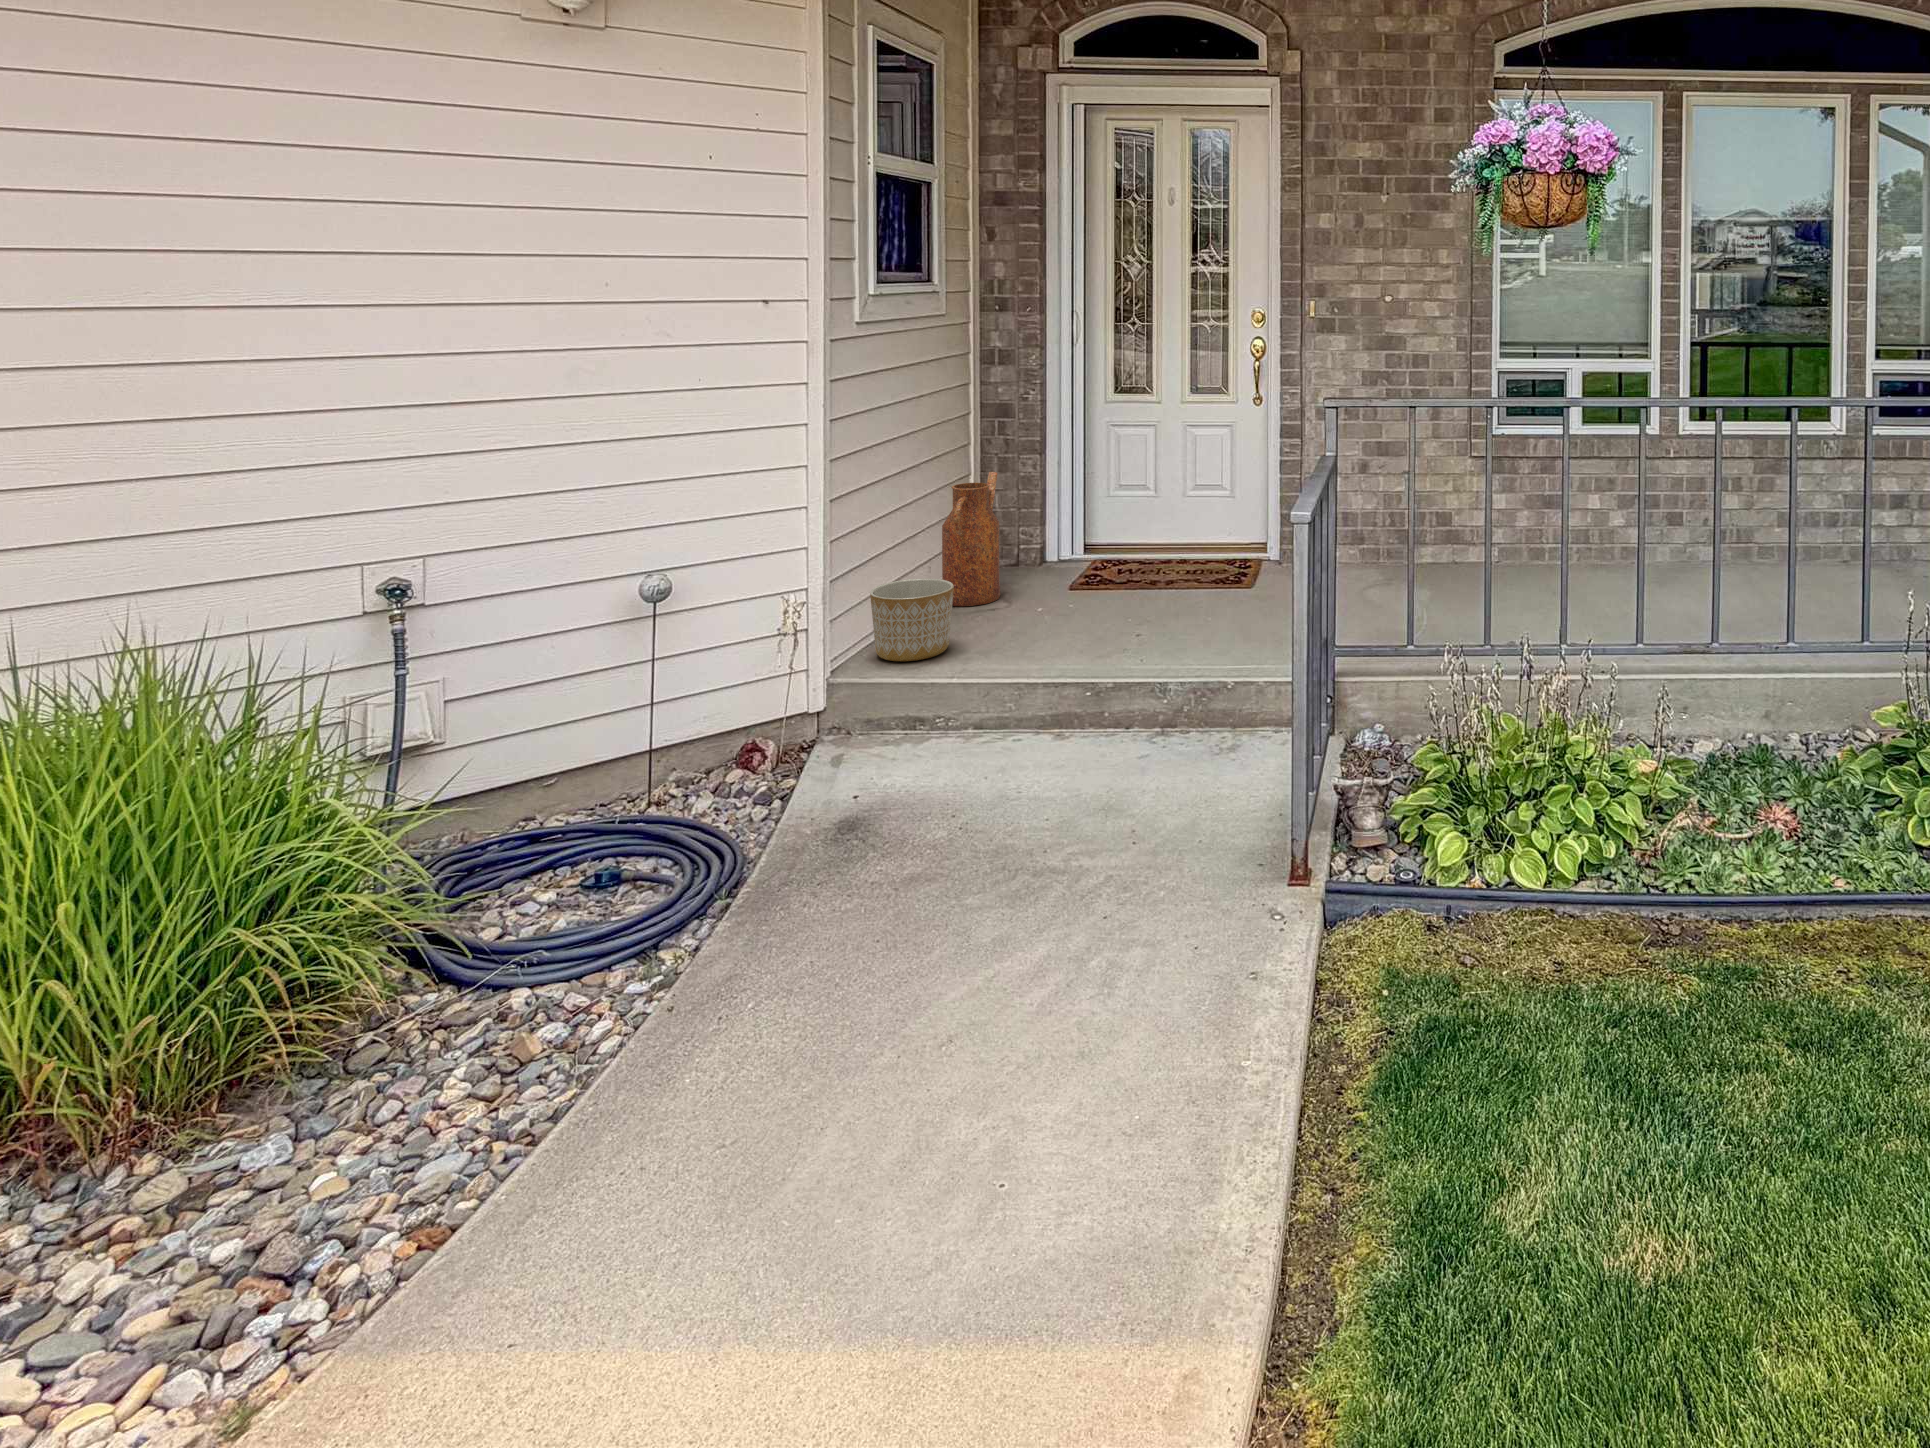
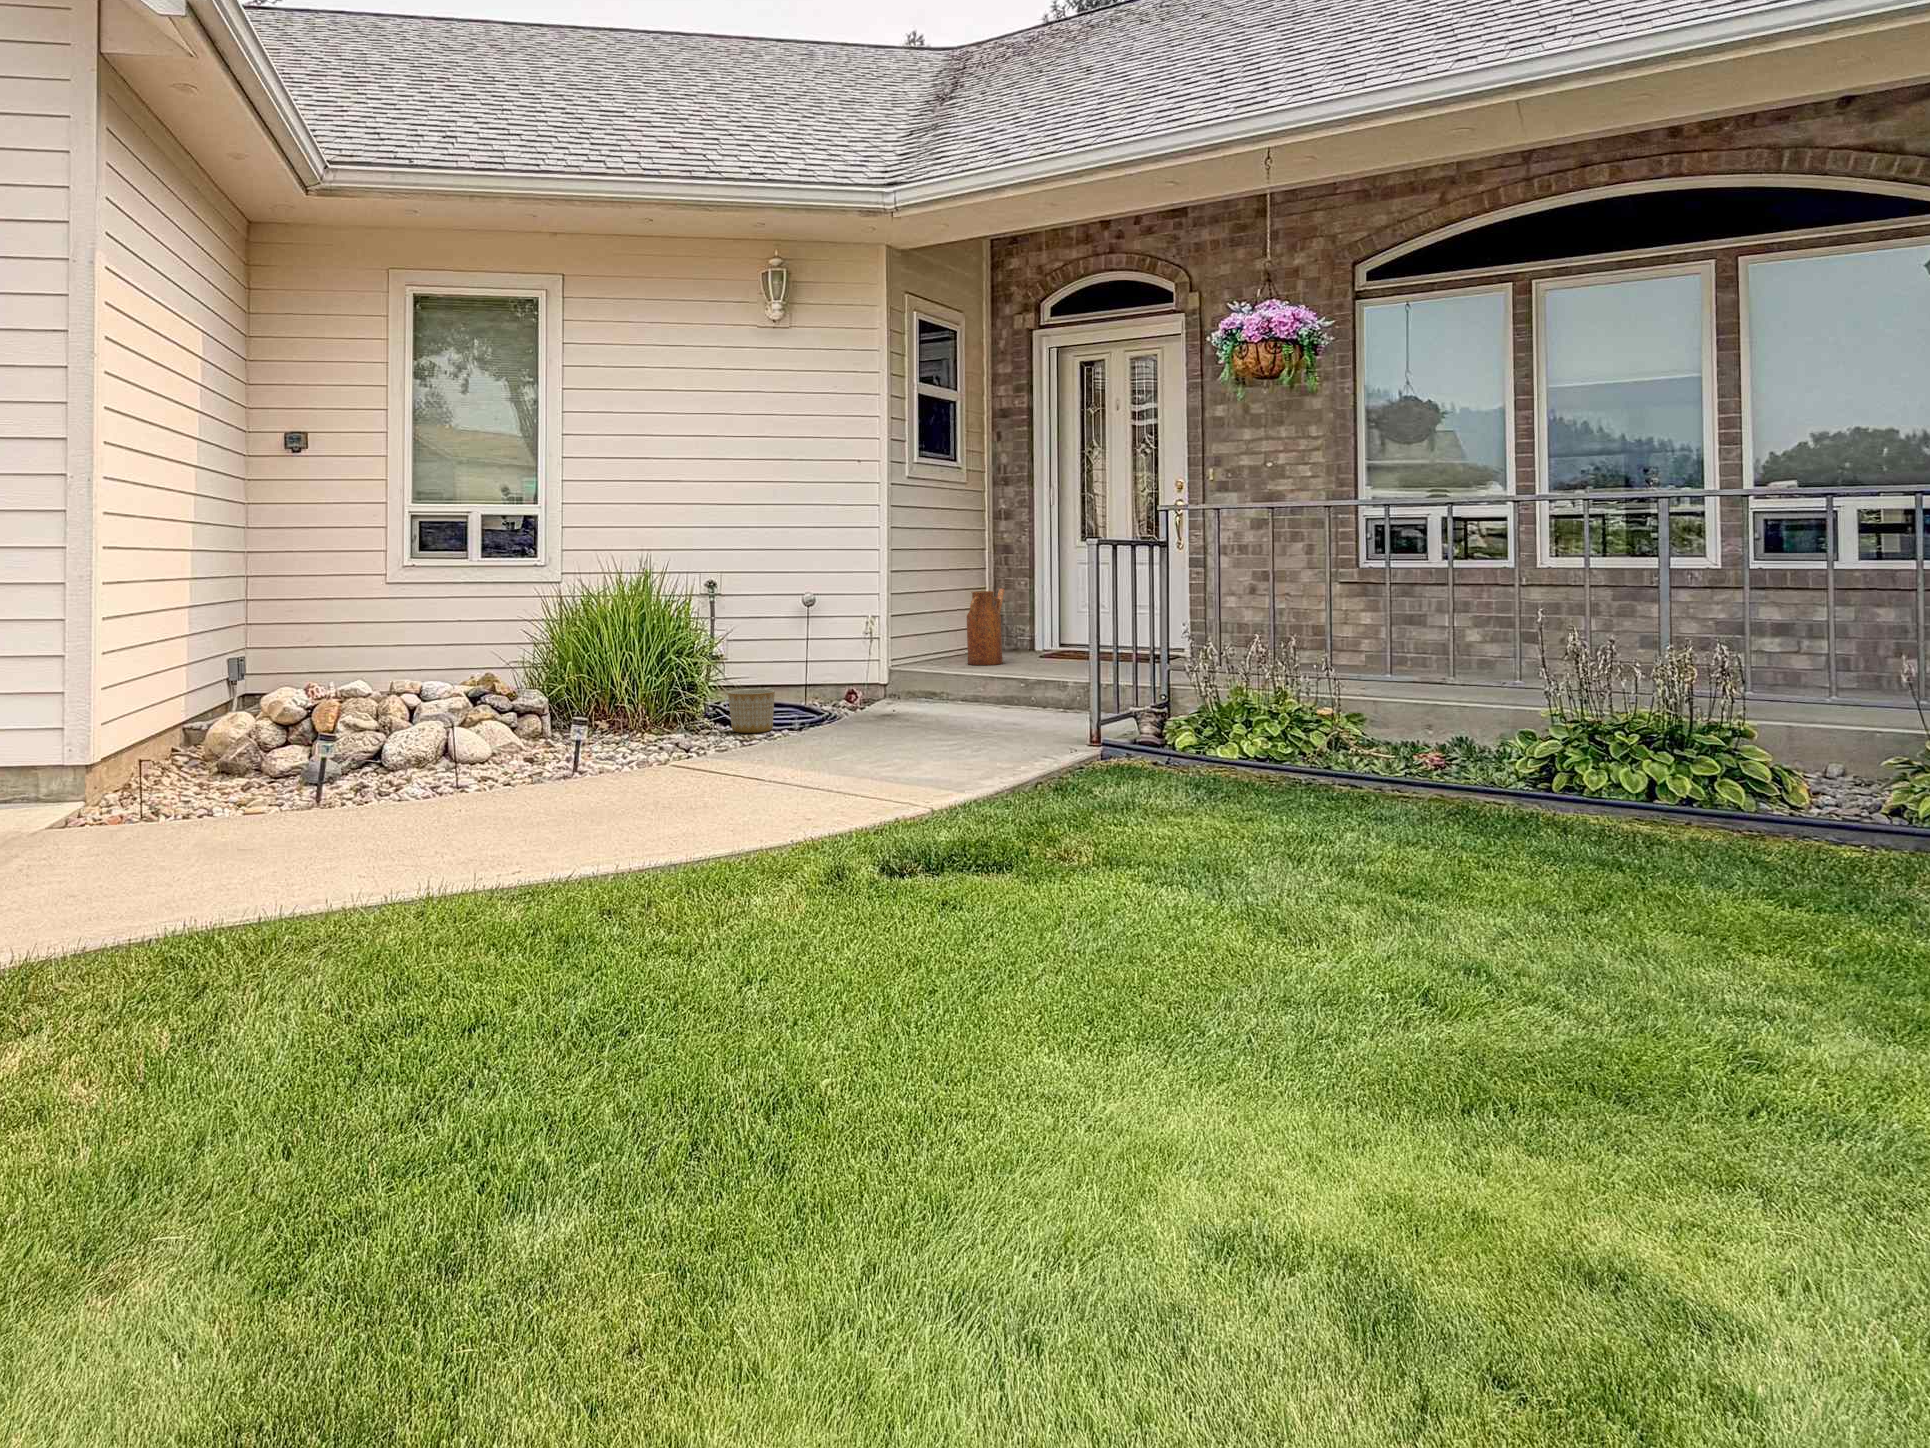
planter: present [870,579,954,662] -> present [728,689,775,733]

